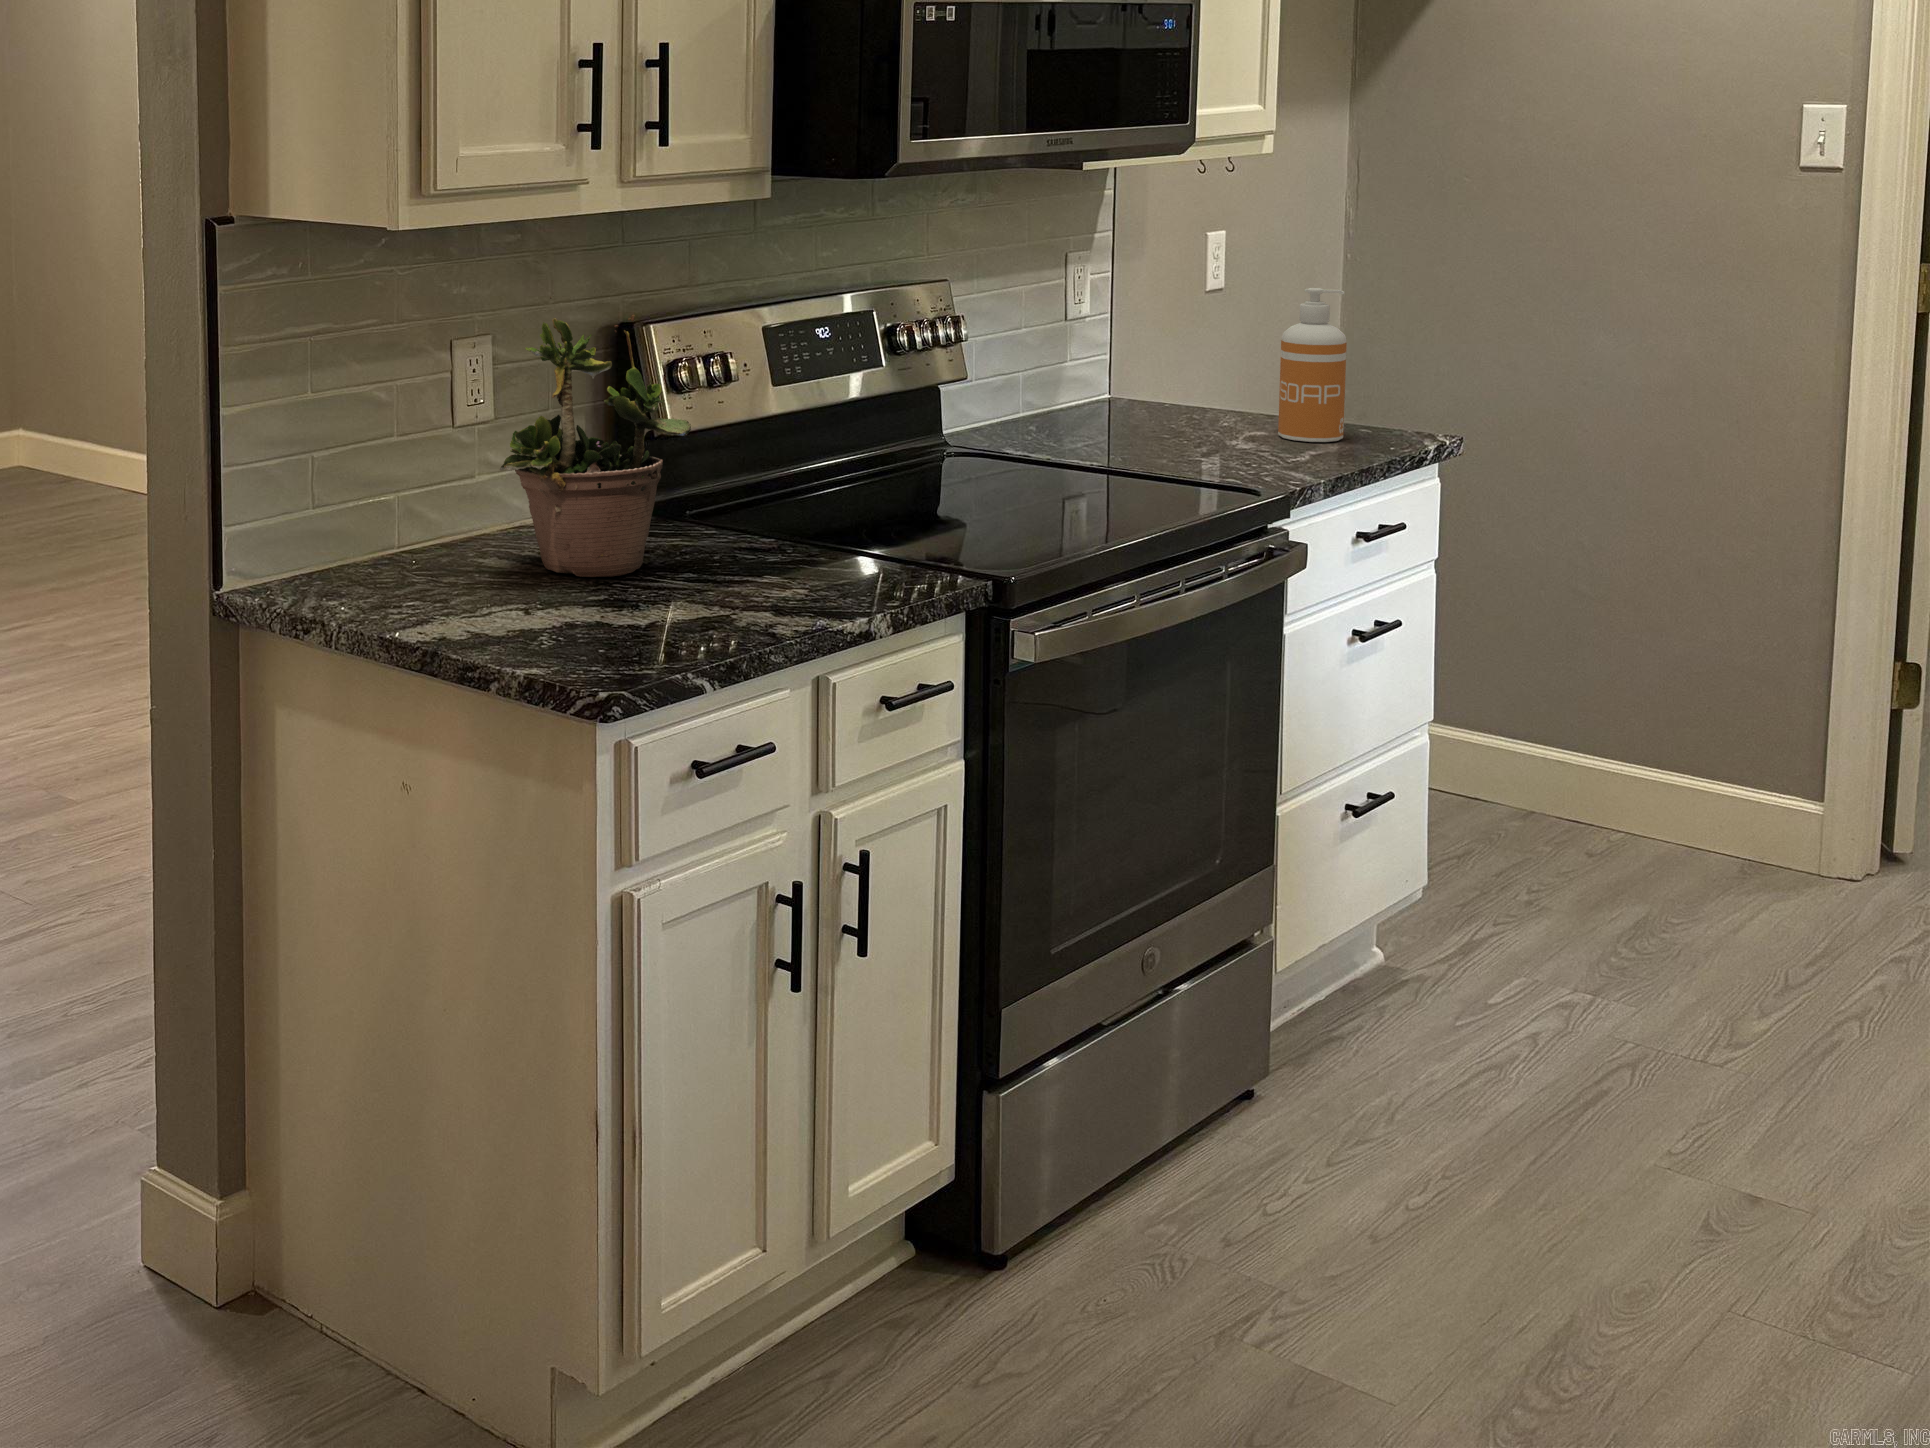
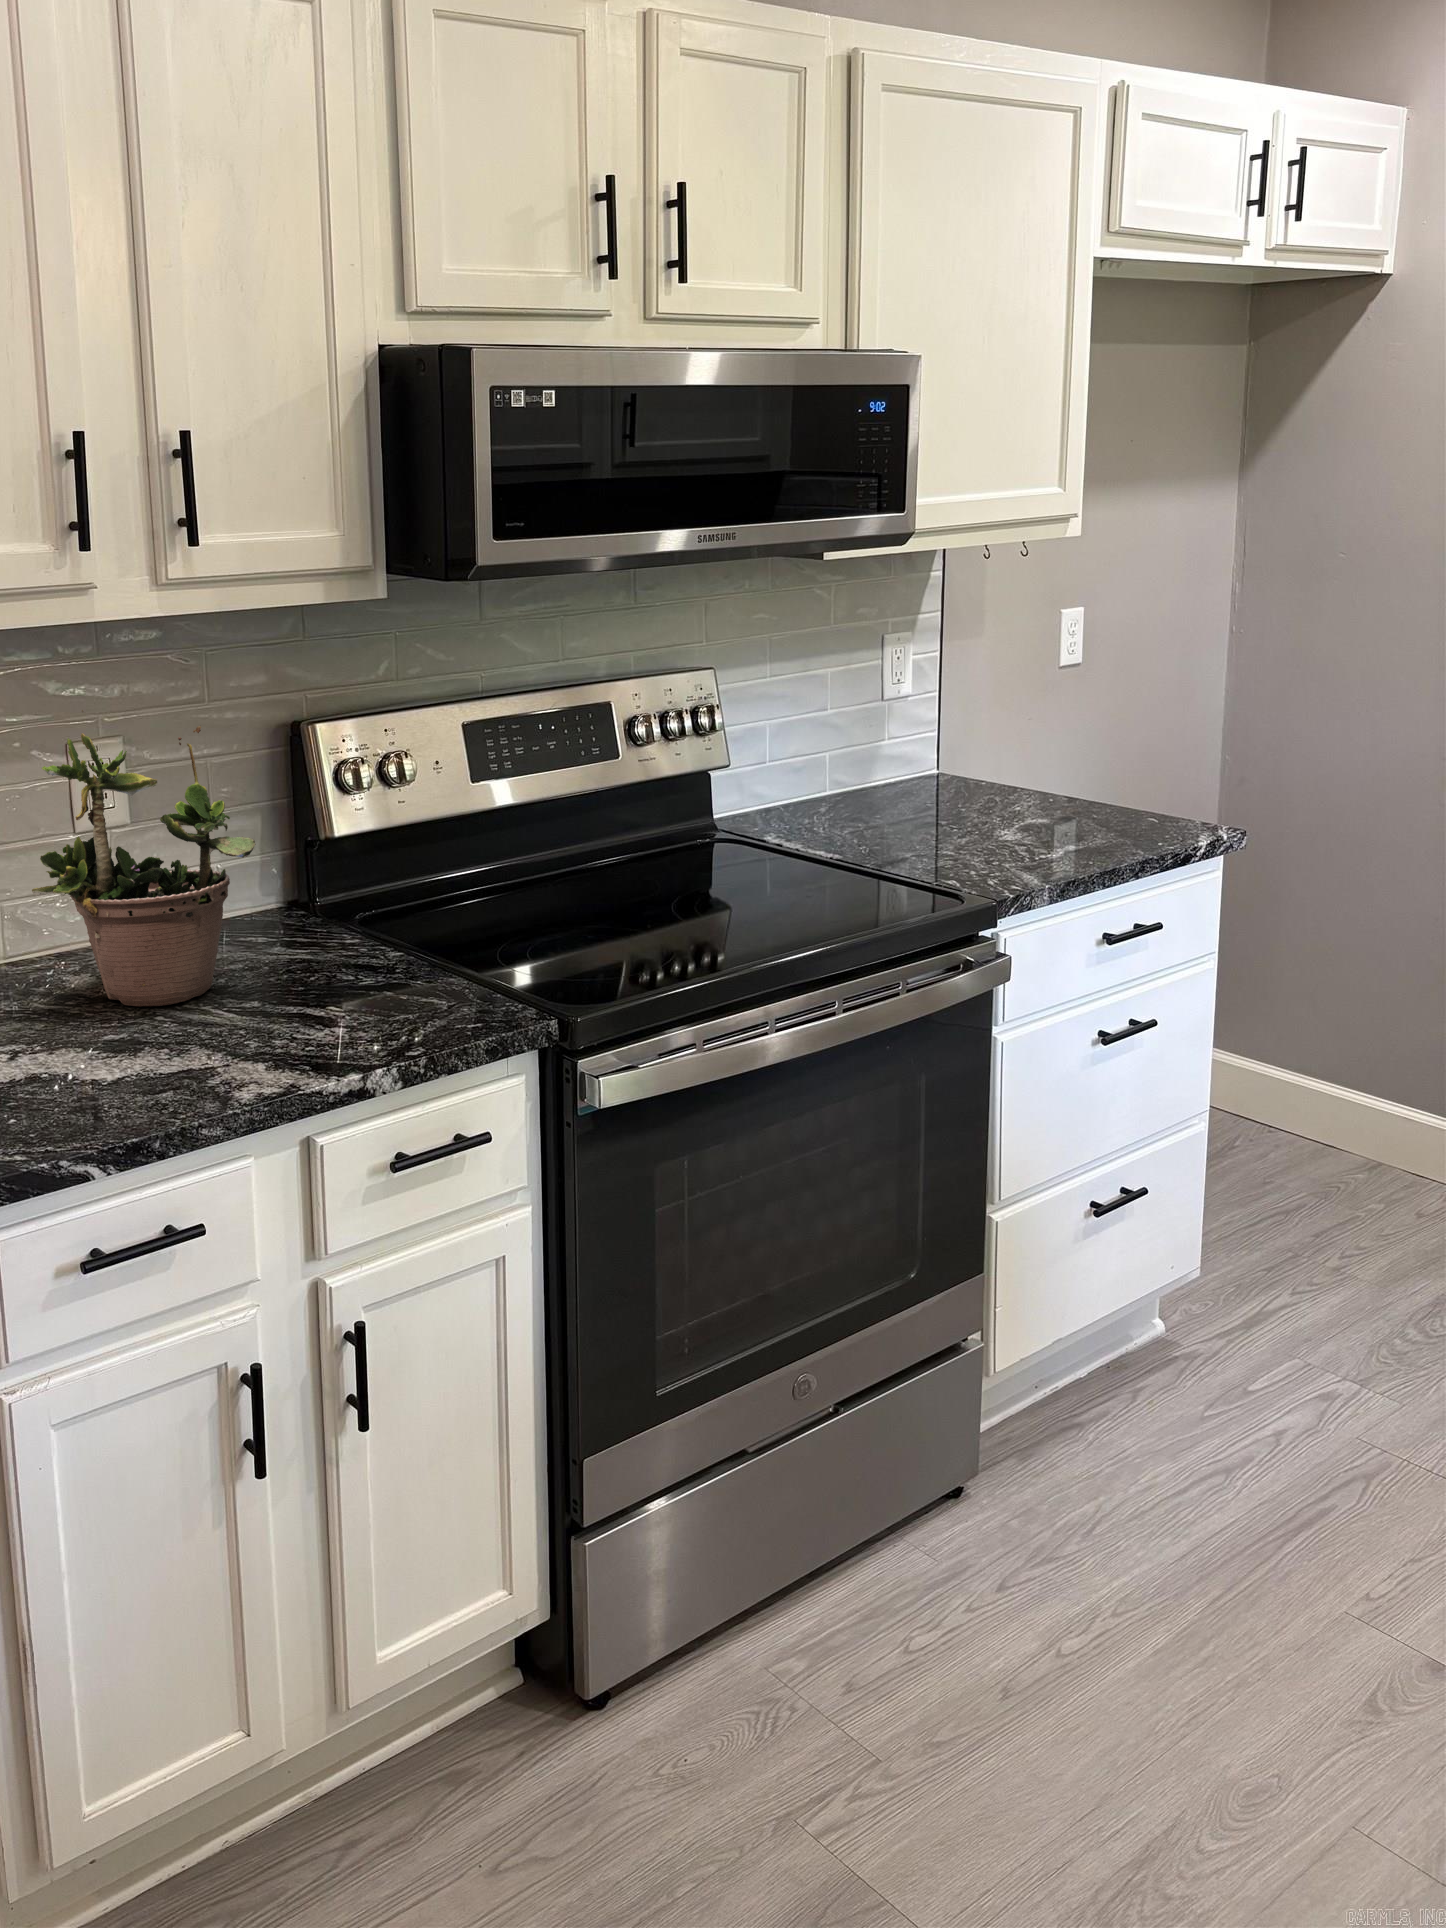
soap dispenser: present [1278,288,1347,442] -> none [1063,676,1129,833]

